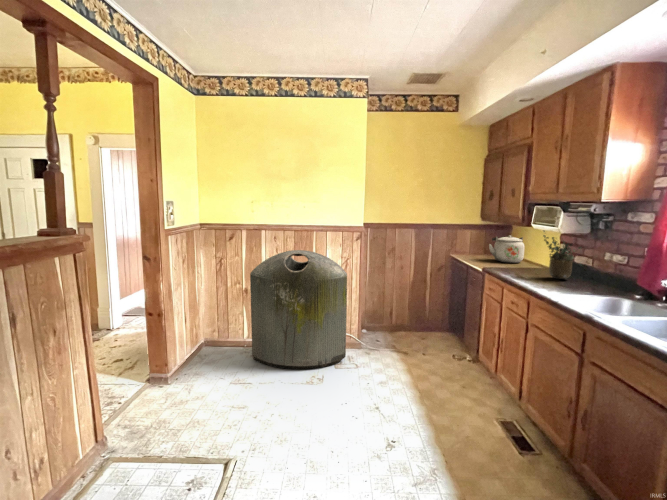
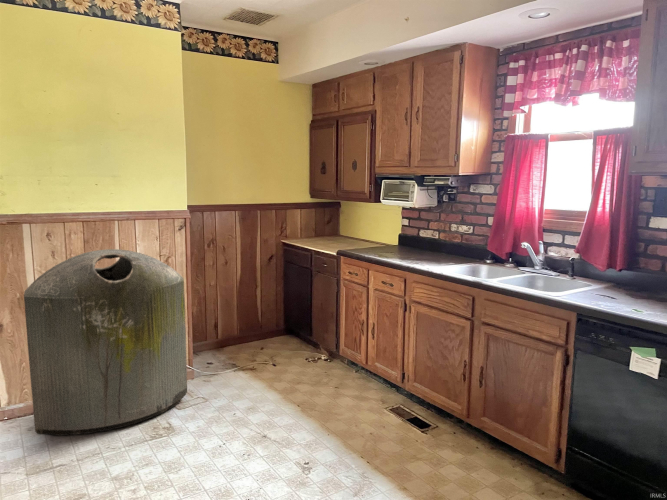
potted plant: present [543,231,582,279] -> none [400,205,434,254]
kettle: present [489,235,525,263] -> none [332,212,366,243]

